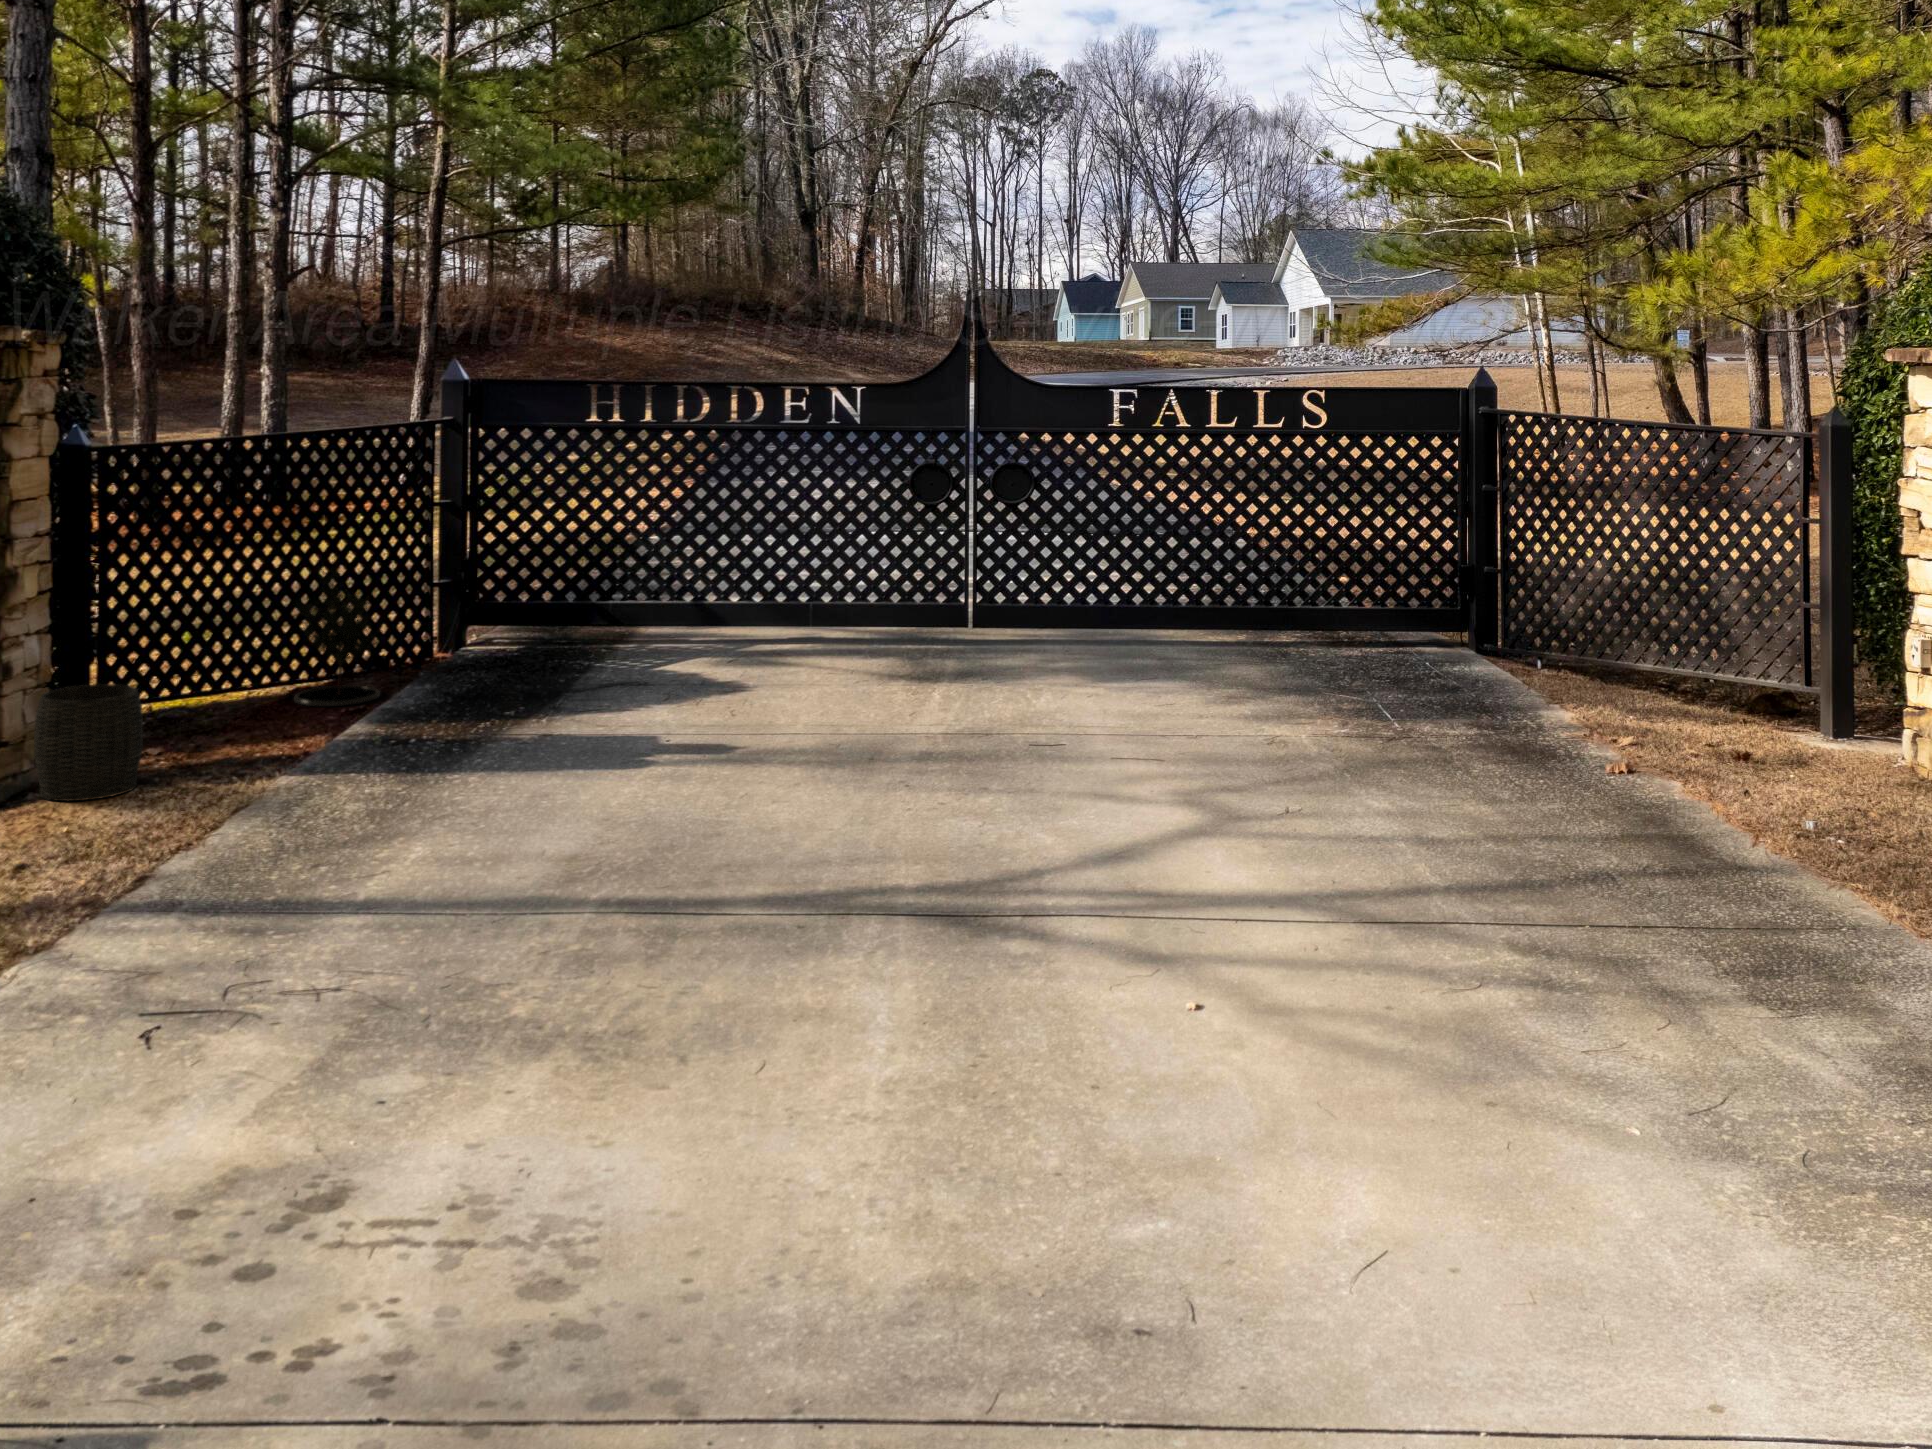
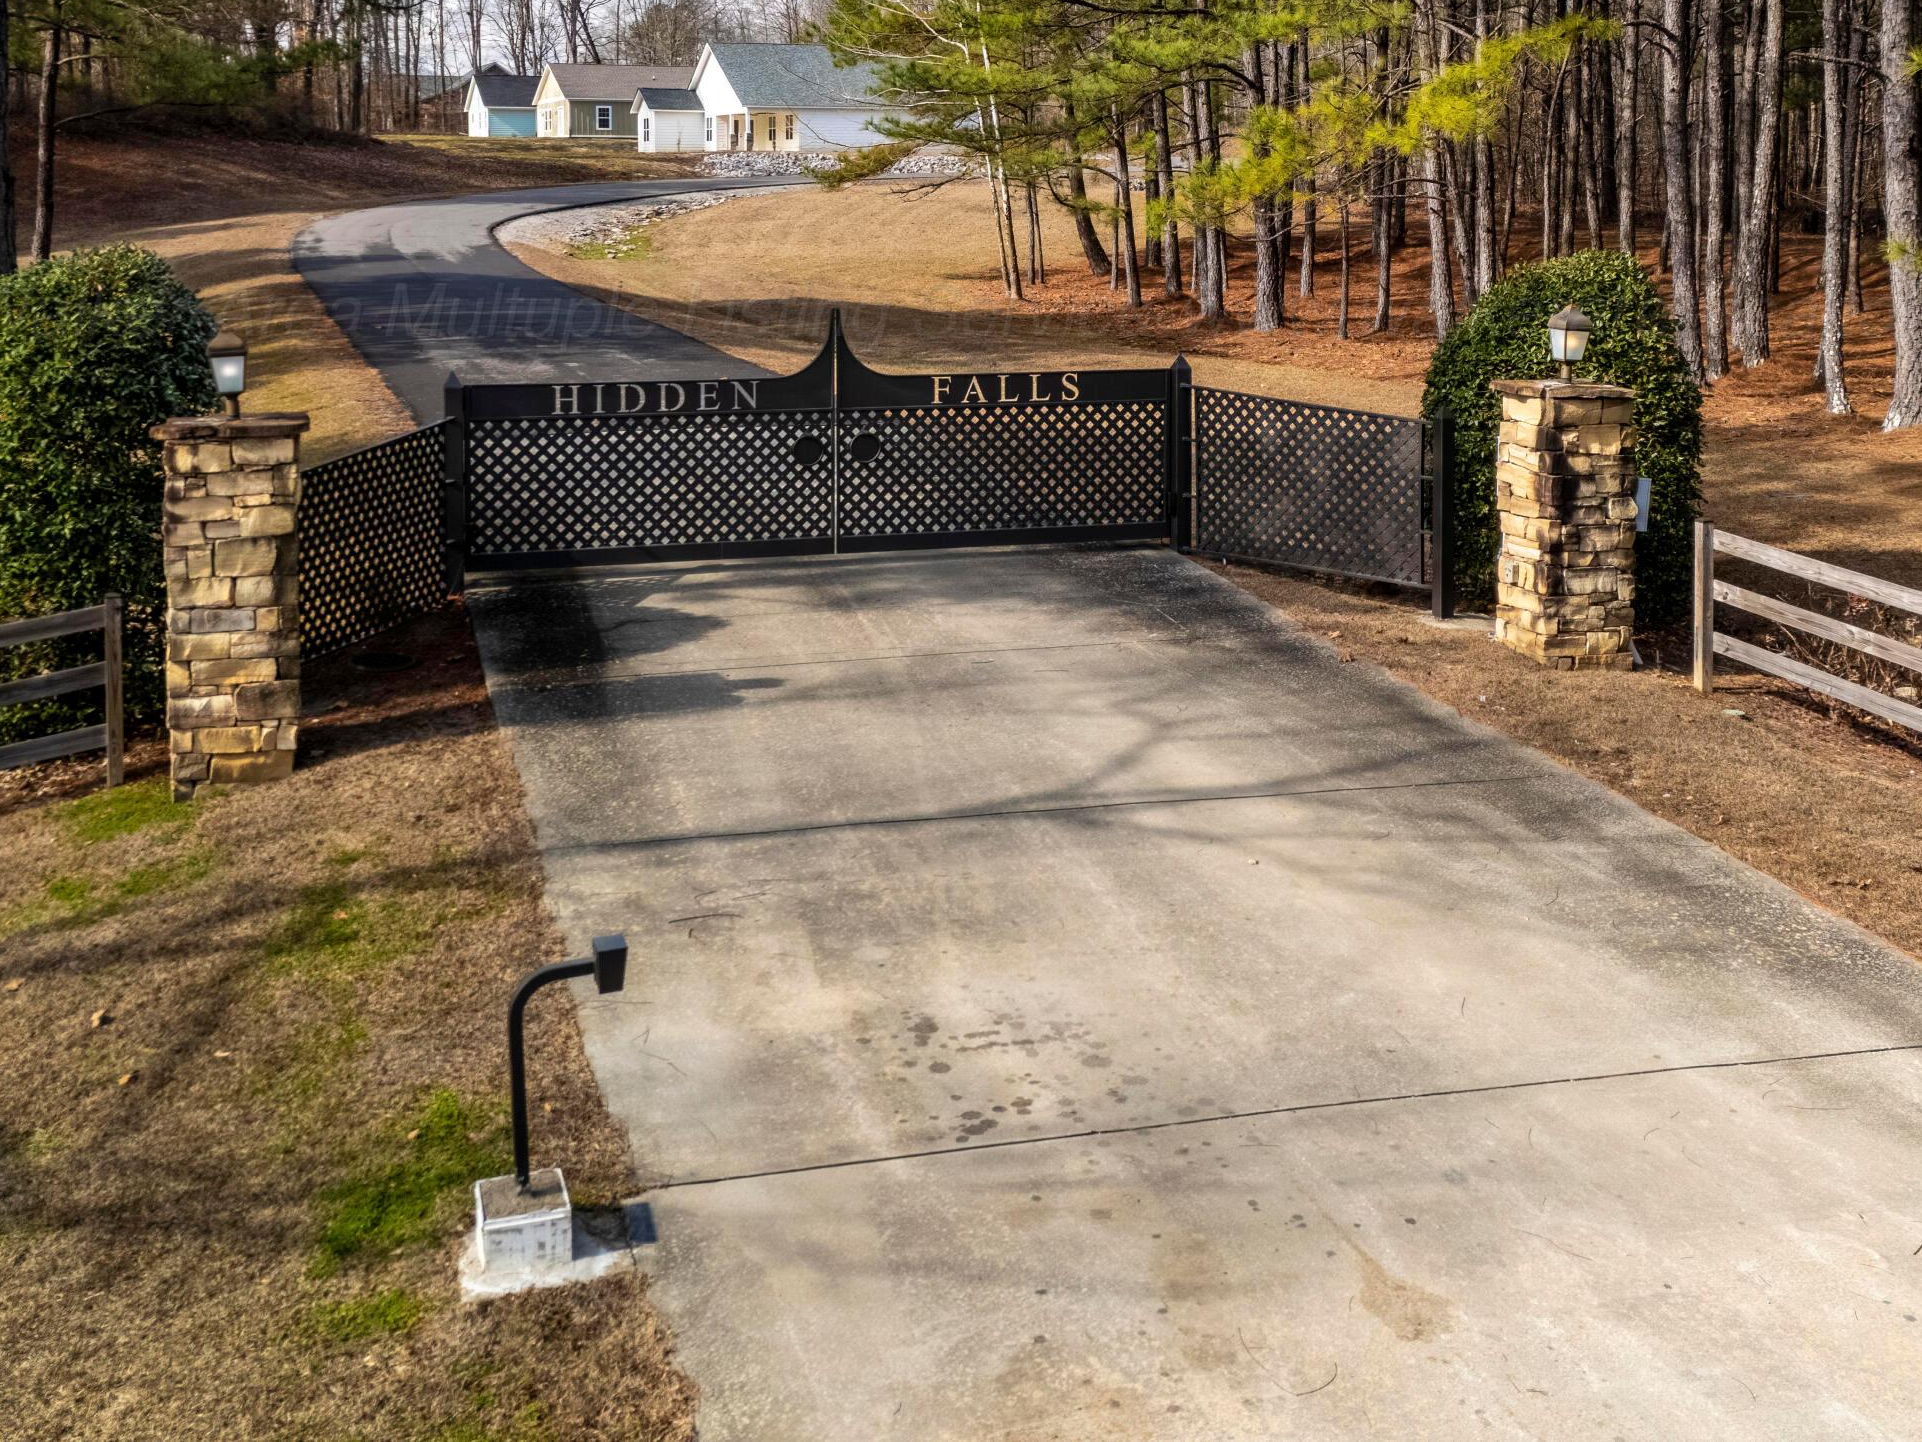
woven basket: present [34,684,143,801] -> none [308,673,383,762]

